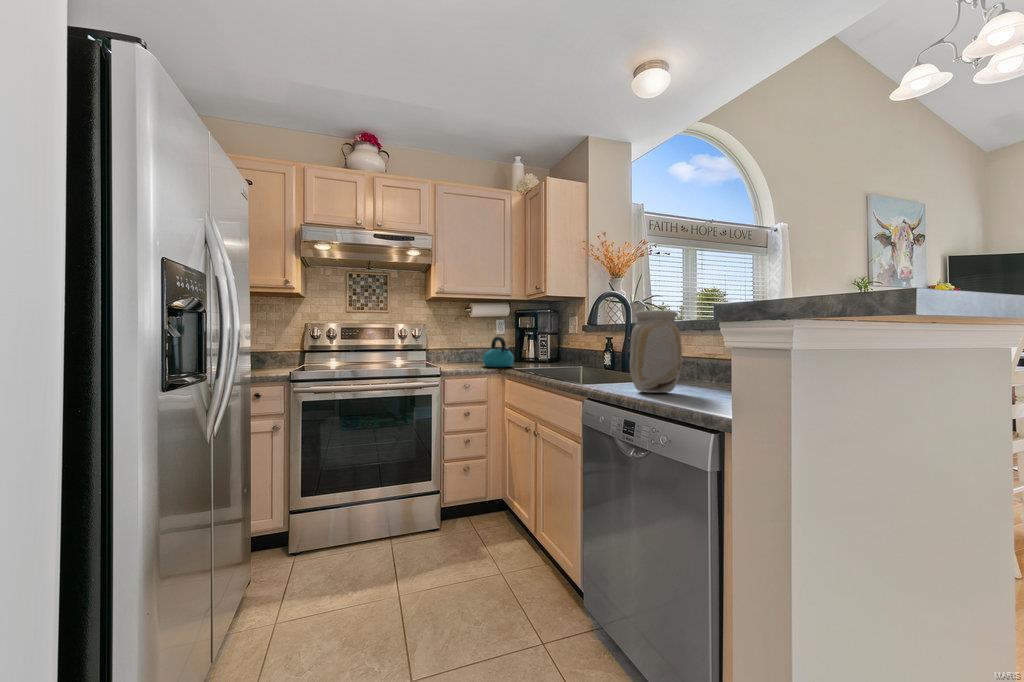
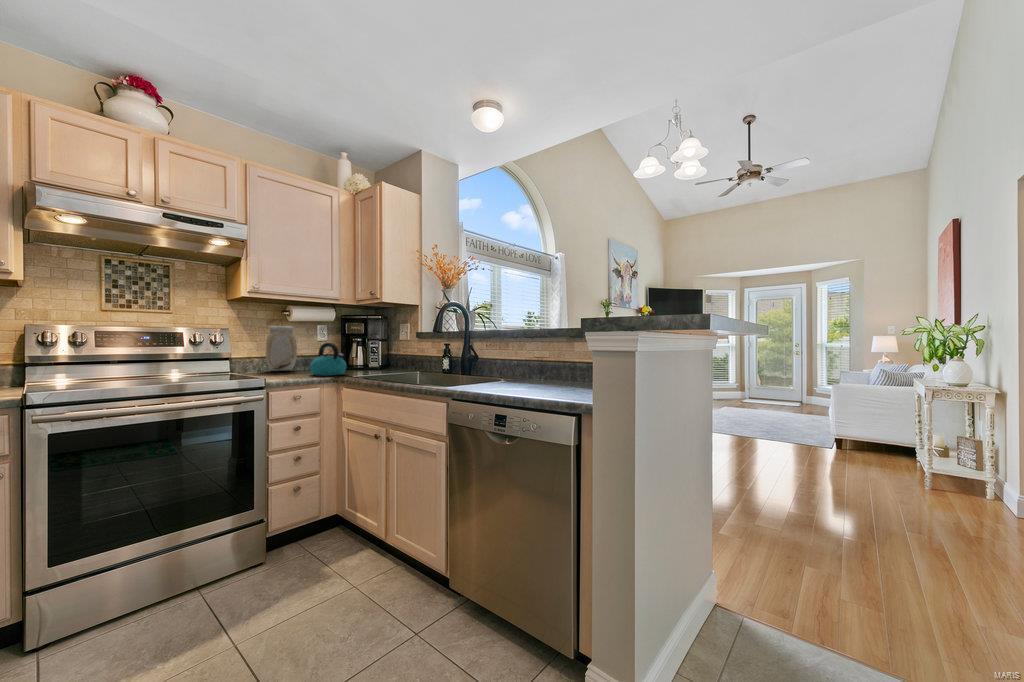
vase: present [630,310,682,393] -> present [266,326,297,371]

